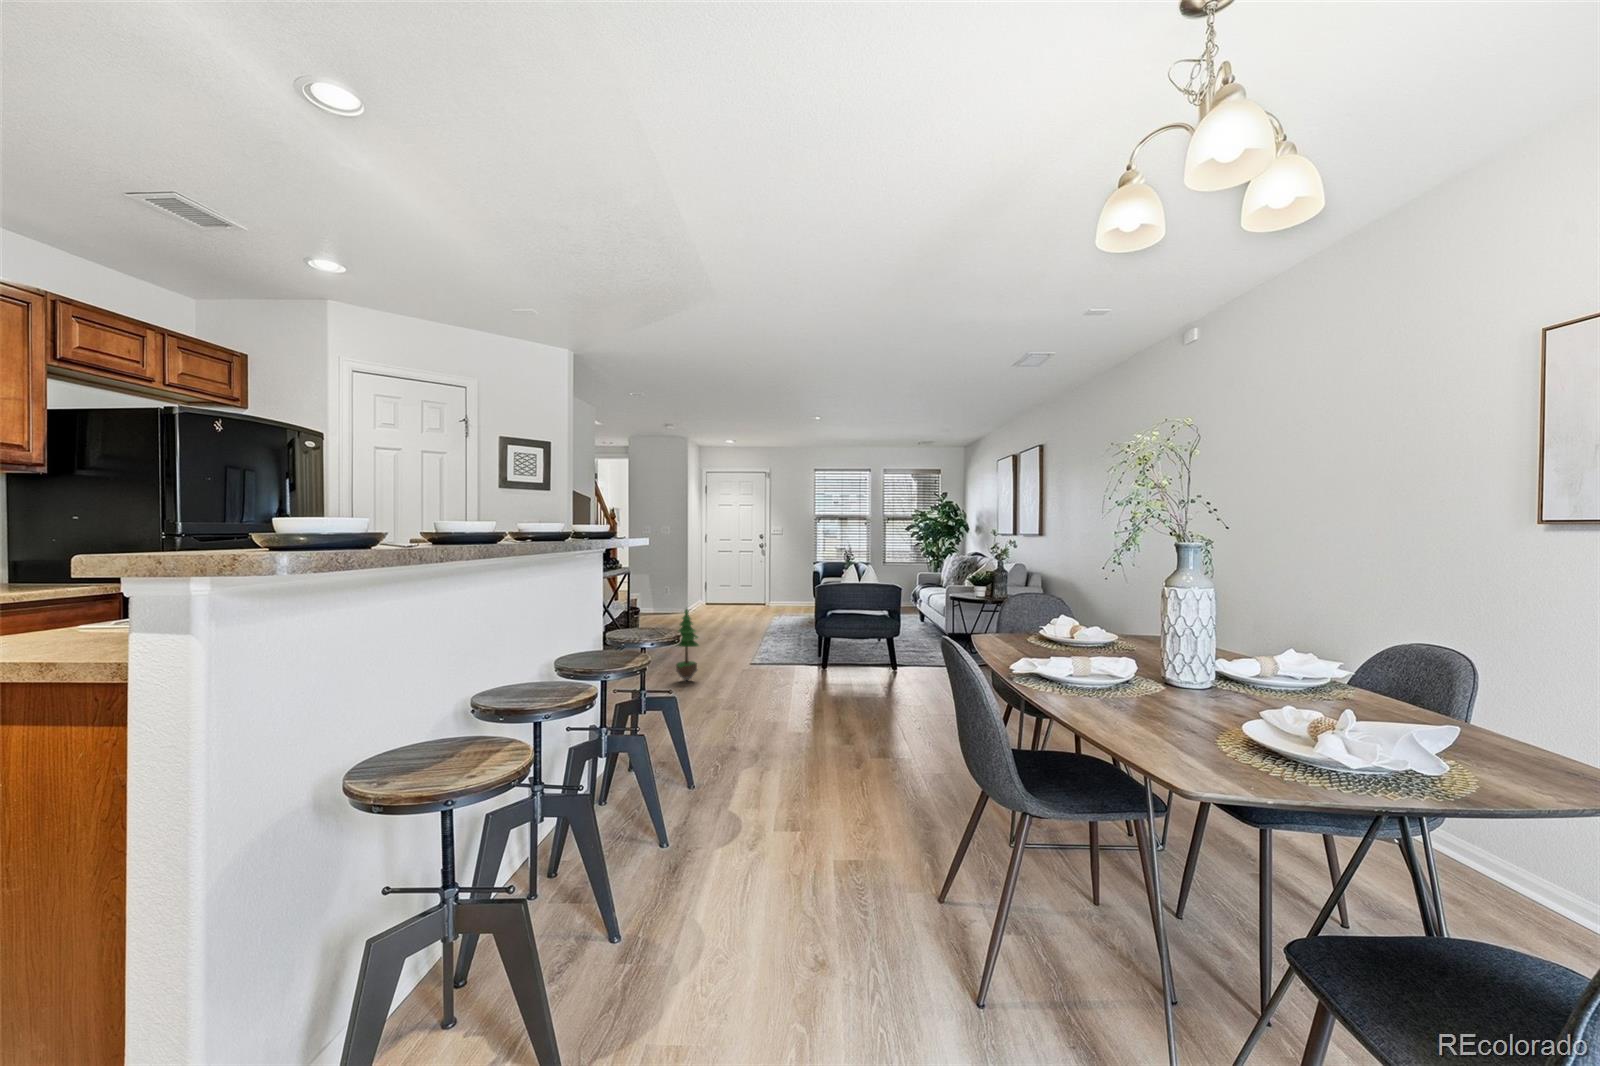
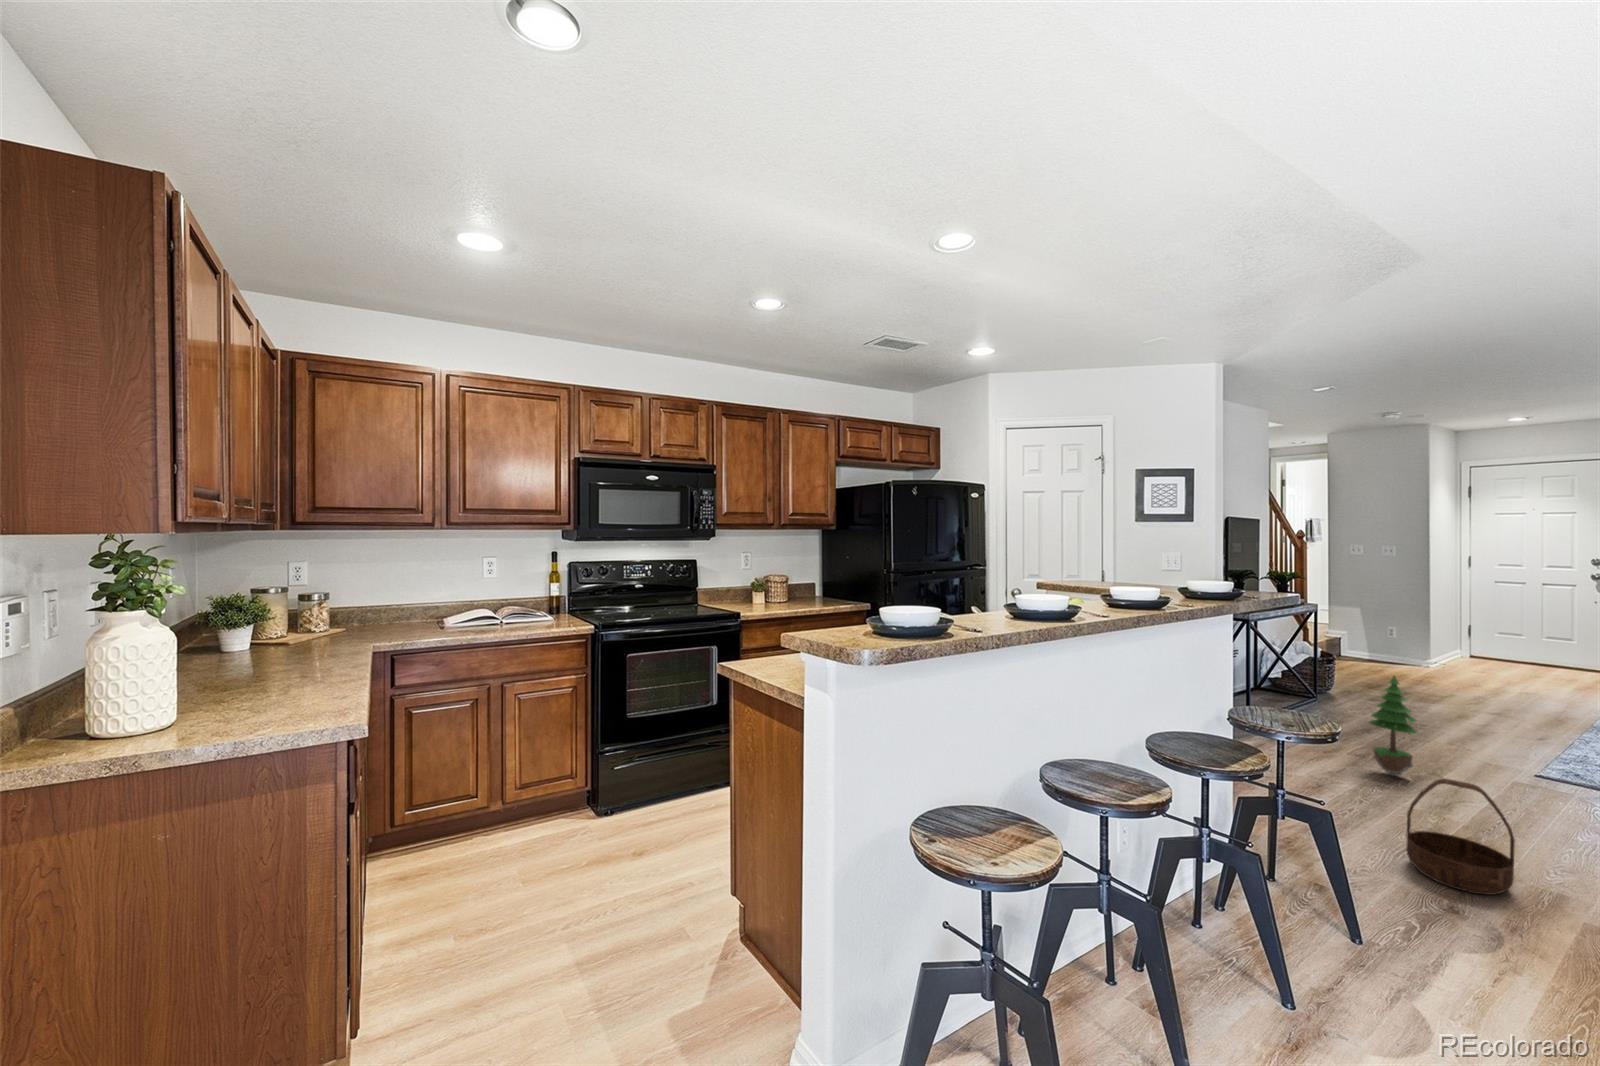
basket: none [707,662,757,734] -> present [1406,778,1515,895]

